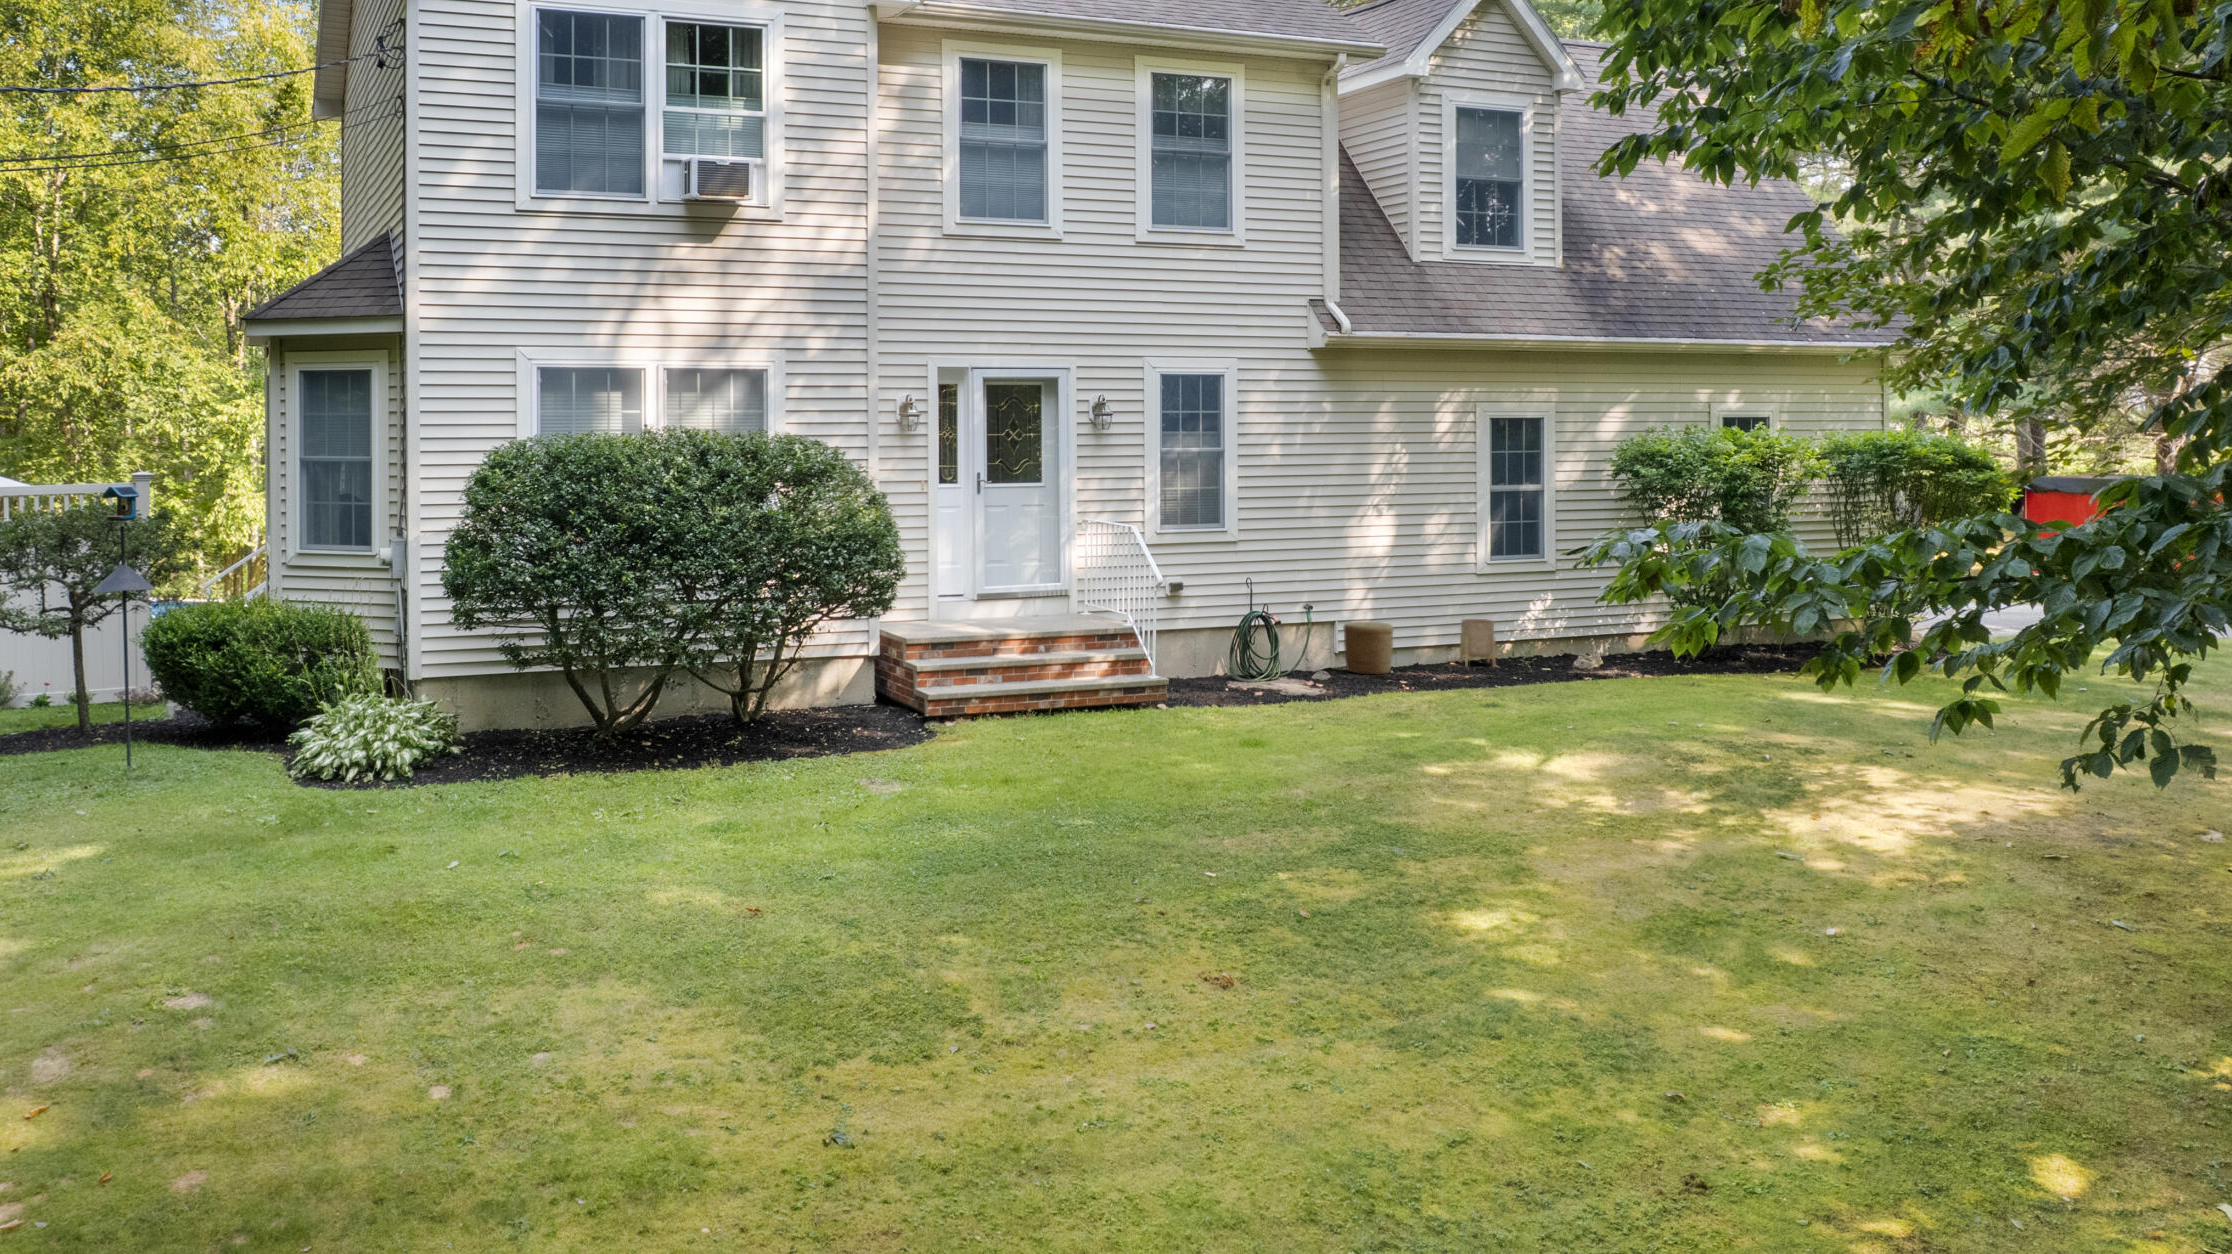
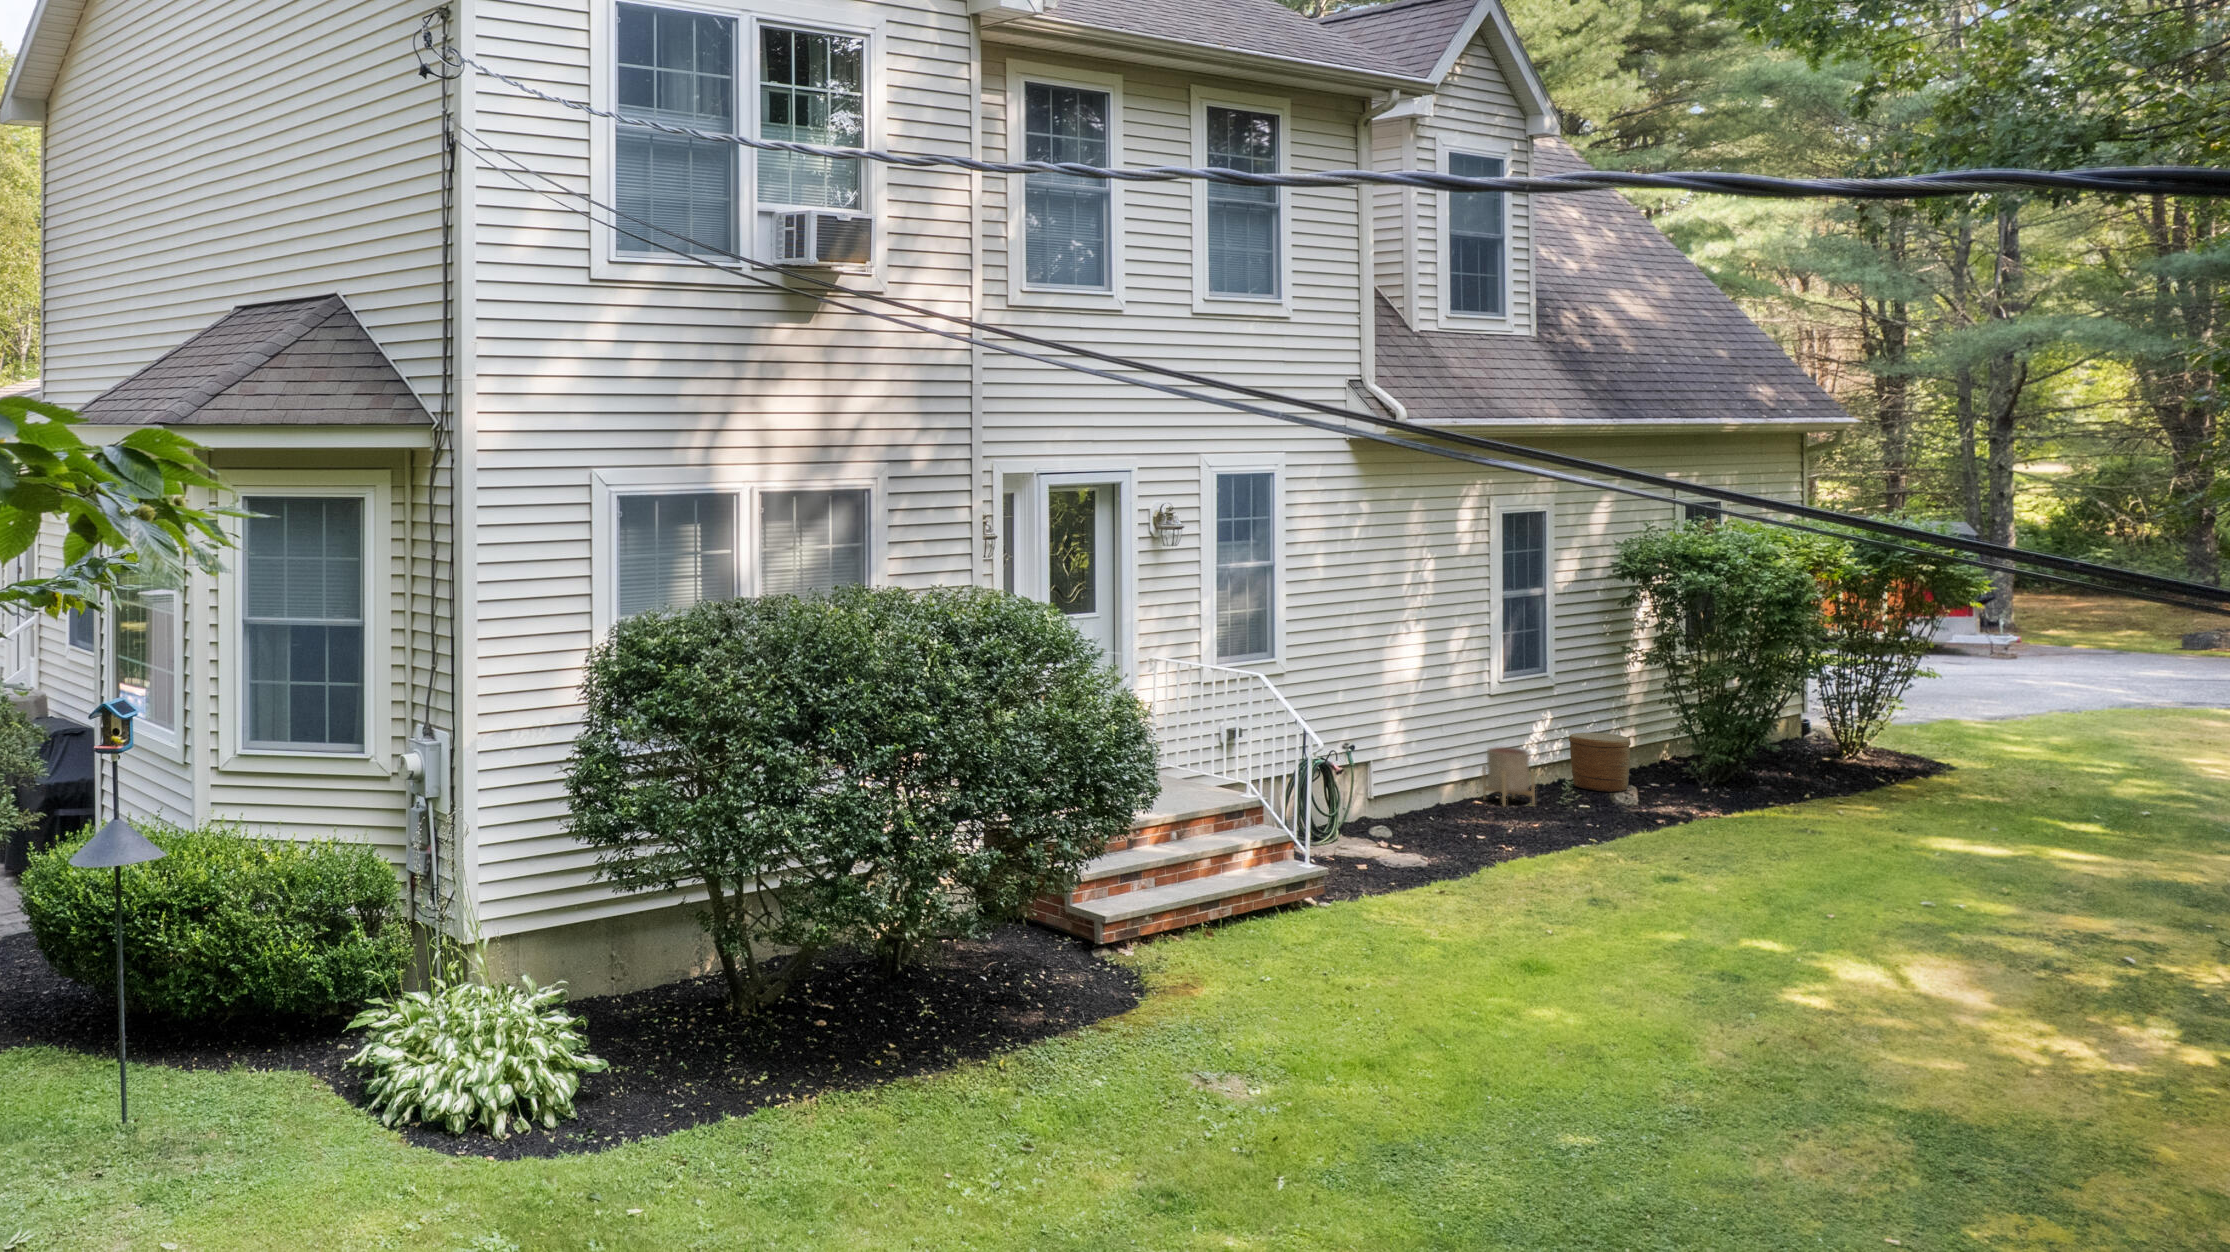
woven basket: present [1344,622,1394,675] -> present [1569,733,1631,792]

